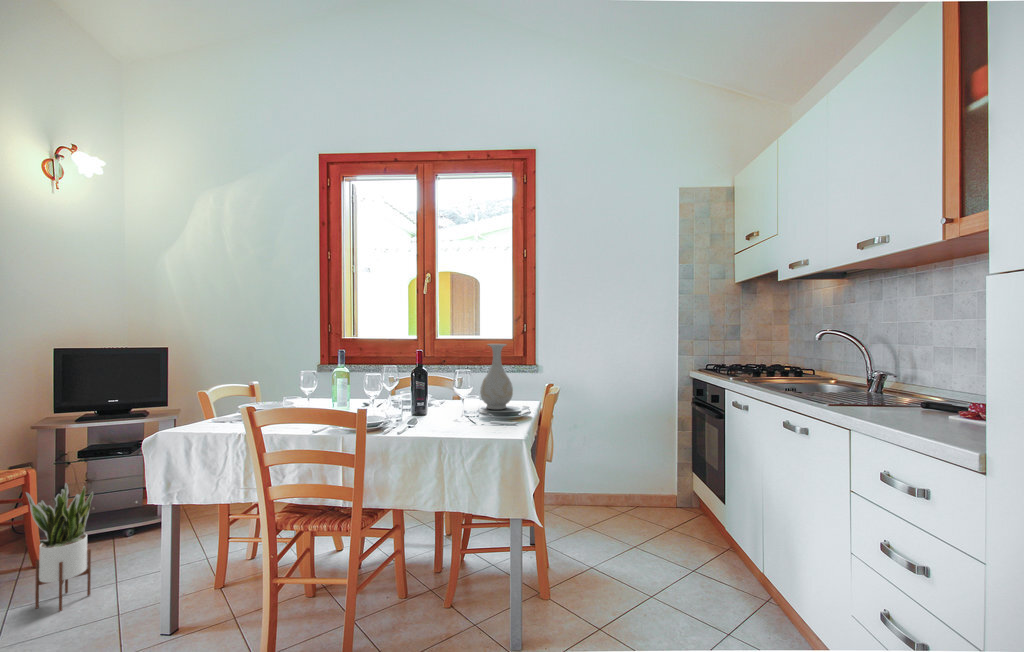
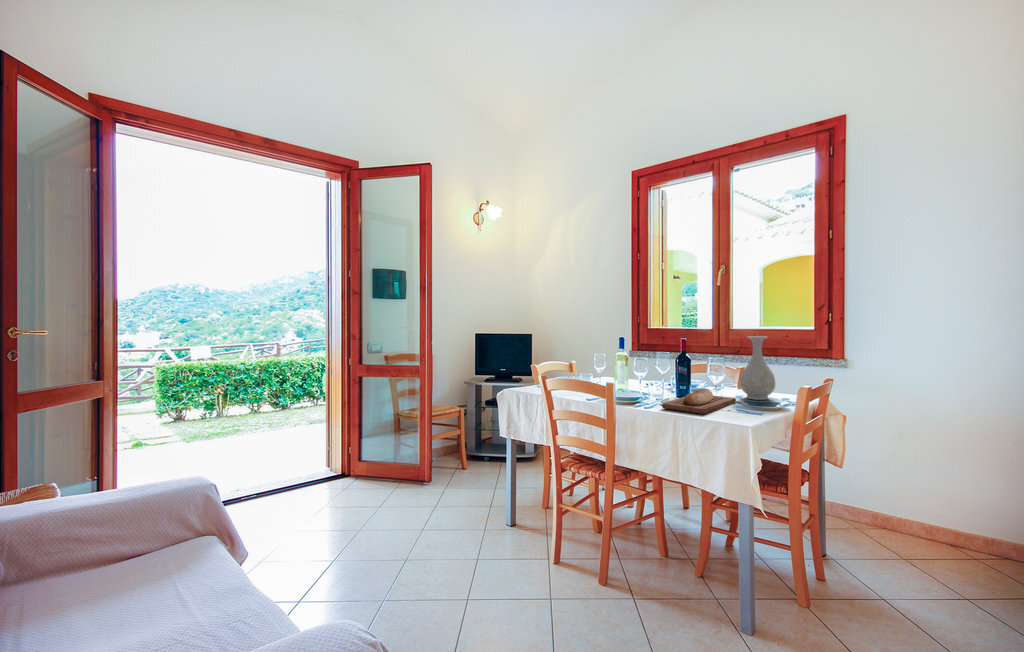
bread loaf: none [419,403,483,432] -> present [662,389,736,414]
potted plant: present [26,483,93,611] -> none [455,416,485,490]

